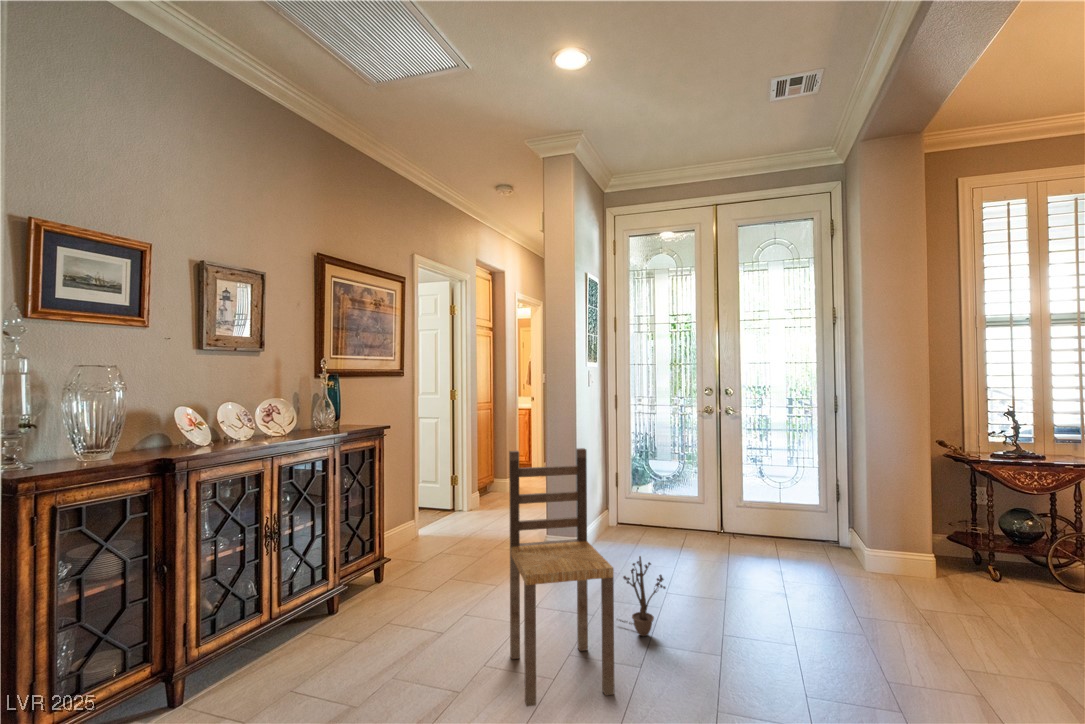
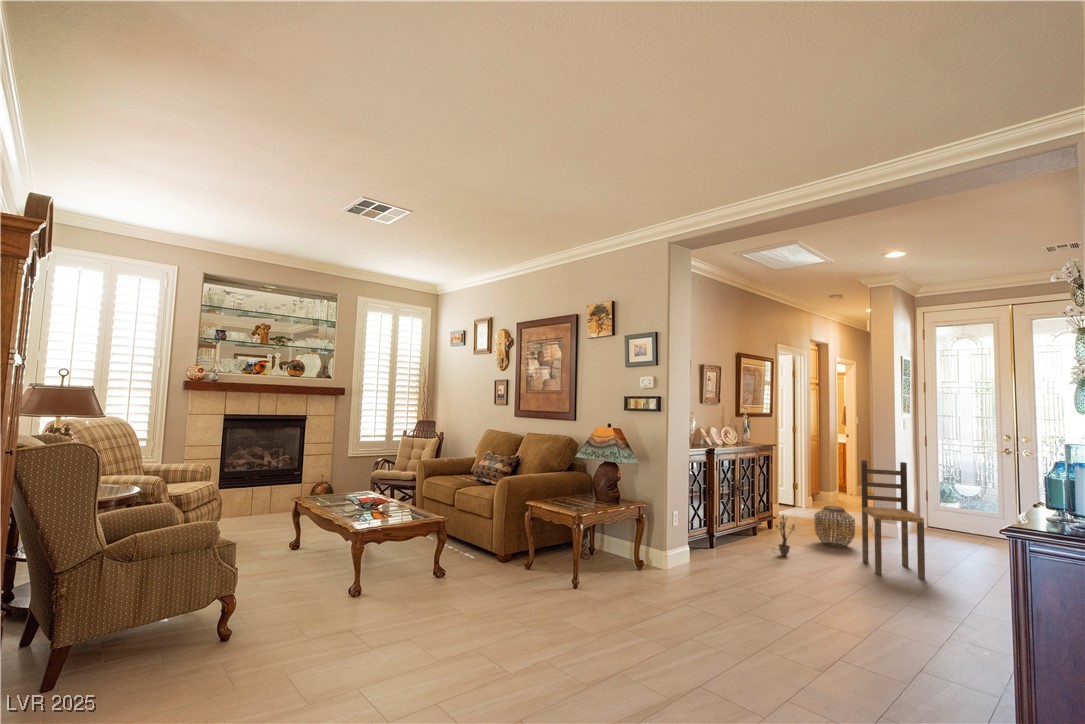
woven basket: none [441,533,509,615] -> present [814,506,855,548]
decorative plant: present [617,556,665,636] -> present [776,515,795,556]

